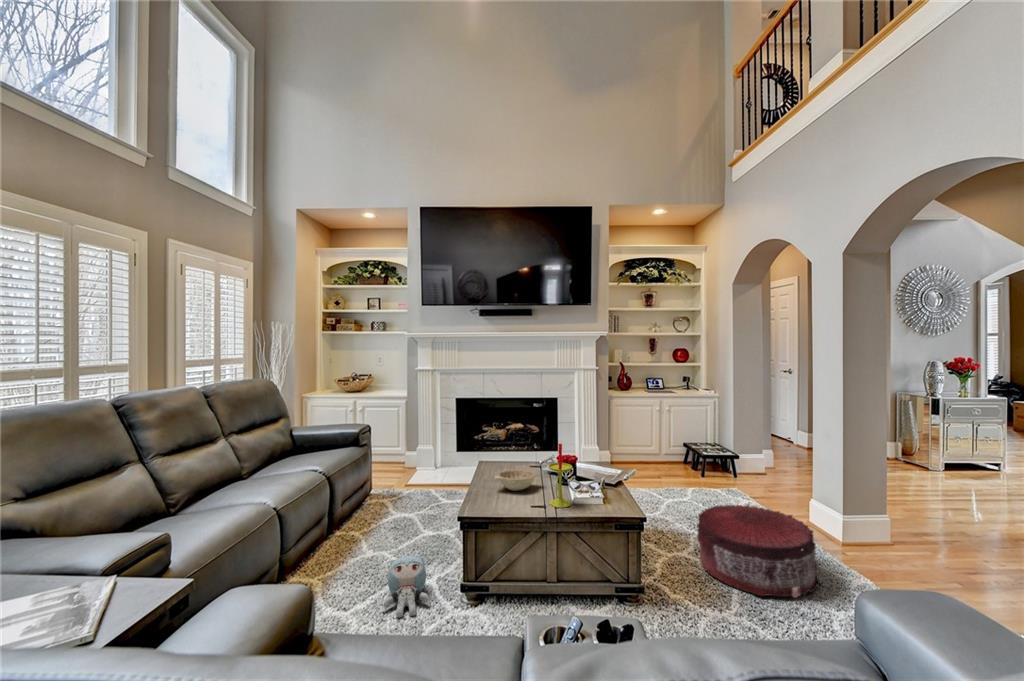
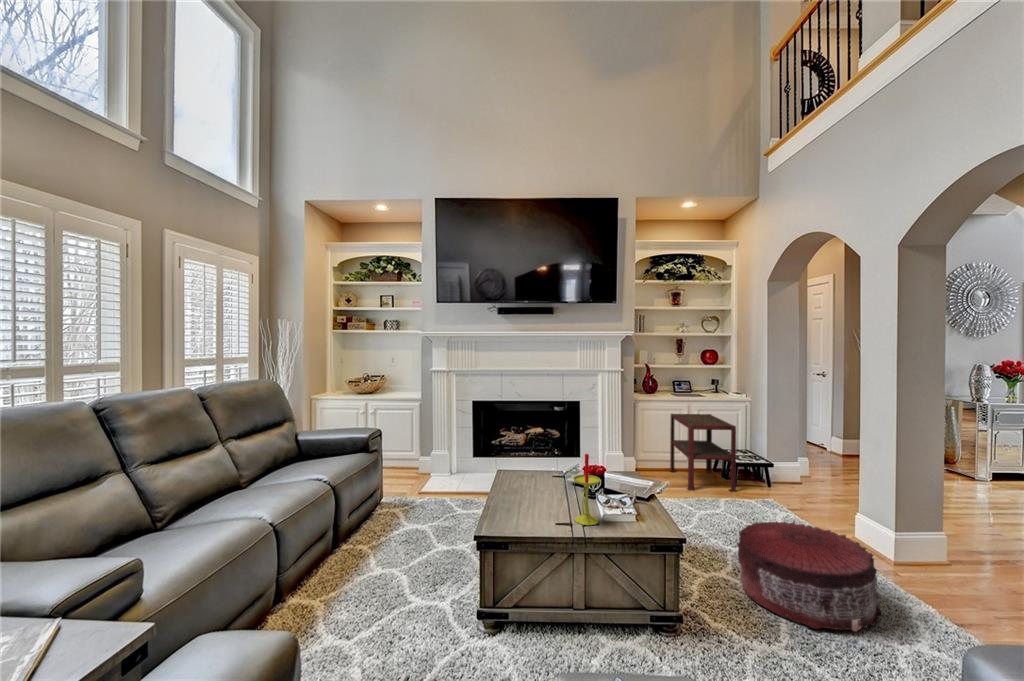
side table: none [644,410,705,482] -> present [670,414,737,492]
decorative bowl: present [495,470,539,491] -> none [513,481,562,504]
plush toy: present [384,556,429,618] -> none [392,576,442,647]

